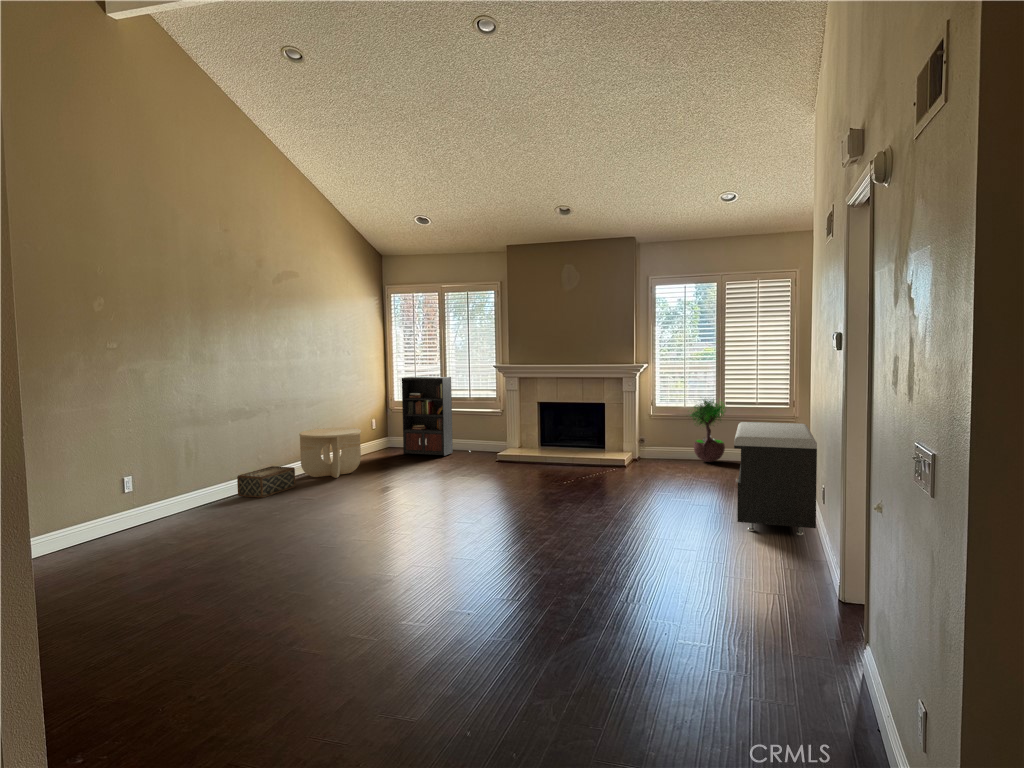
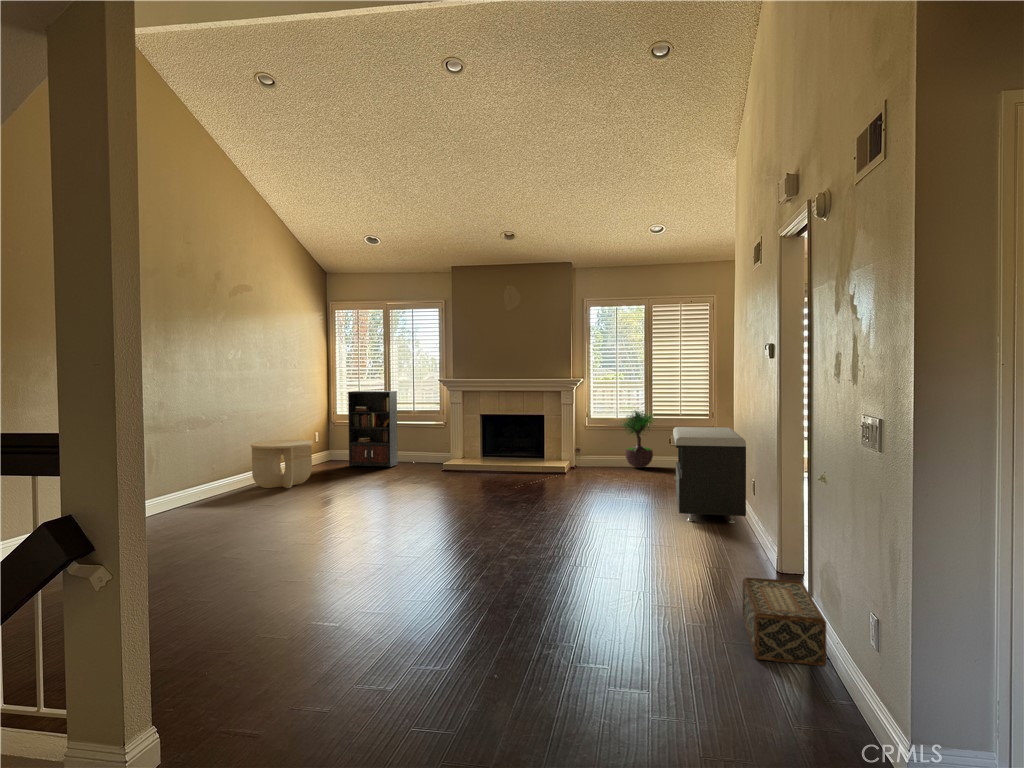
woven basket: present [237,466,295,498] -> present [743,578,826,666]

